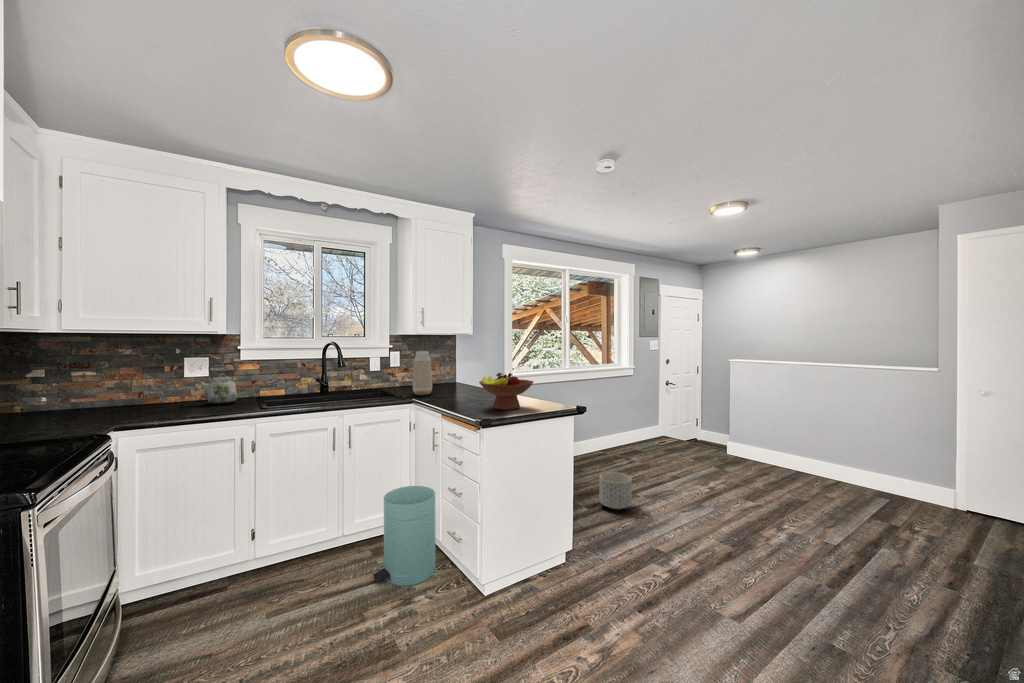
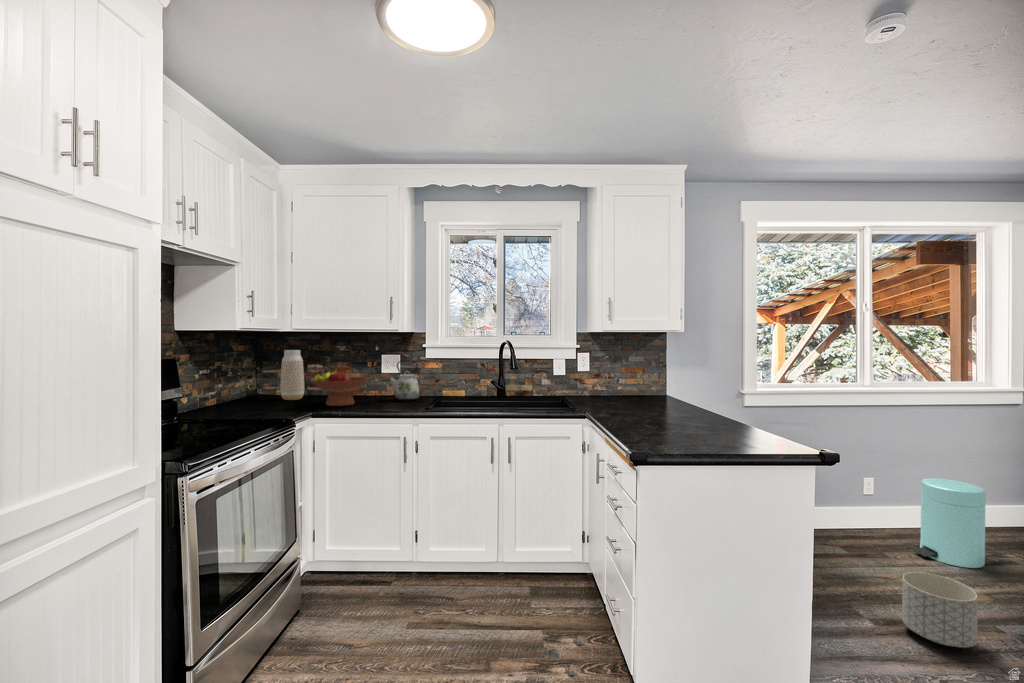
vase: present [413,351,432,395] -> present [280,350,304,400]
fruit bowl: present [479,373,534,410] -> present [311,370,368,406]
trash can: present [373,486,436,586] -> present [913,478,986,568]

